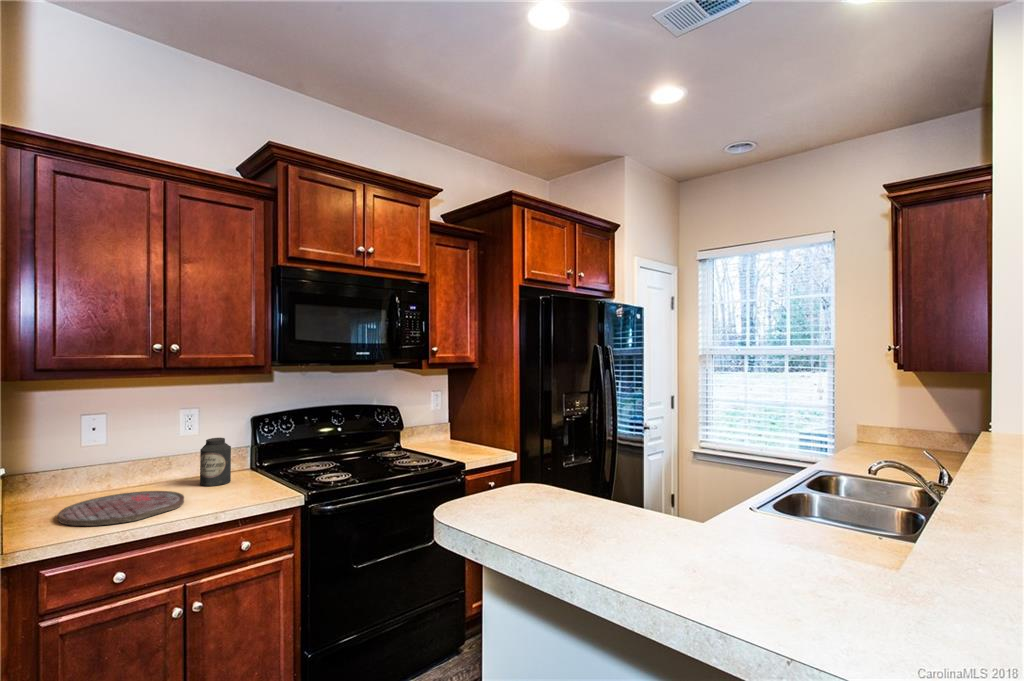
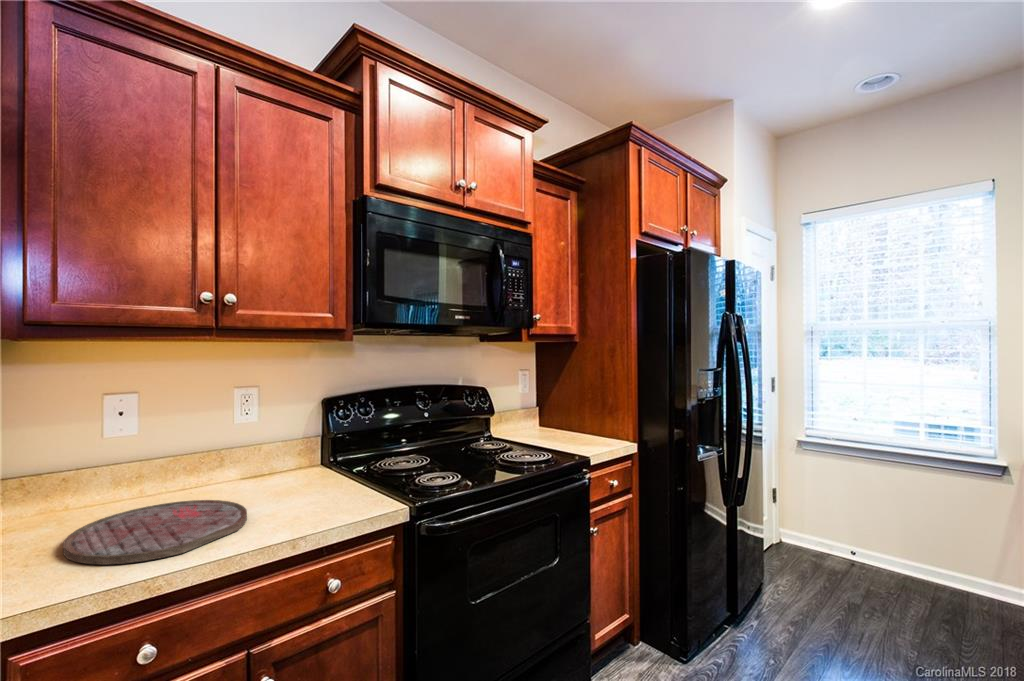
canister: present [200,438,231,486] -> none [263,426,302,491]

